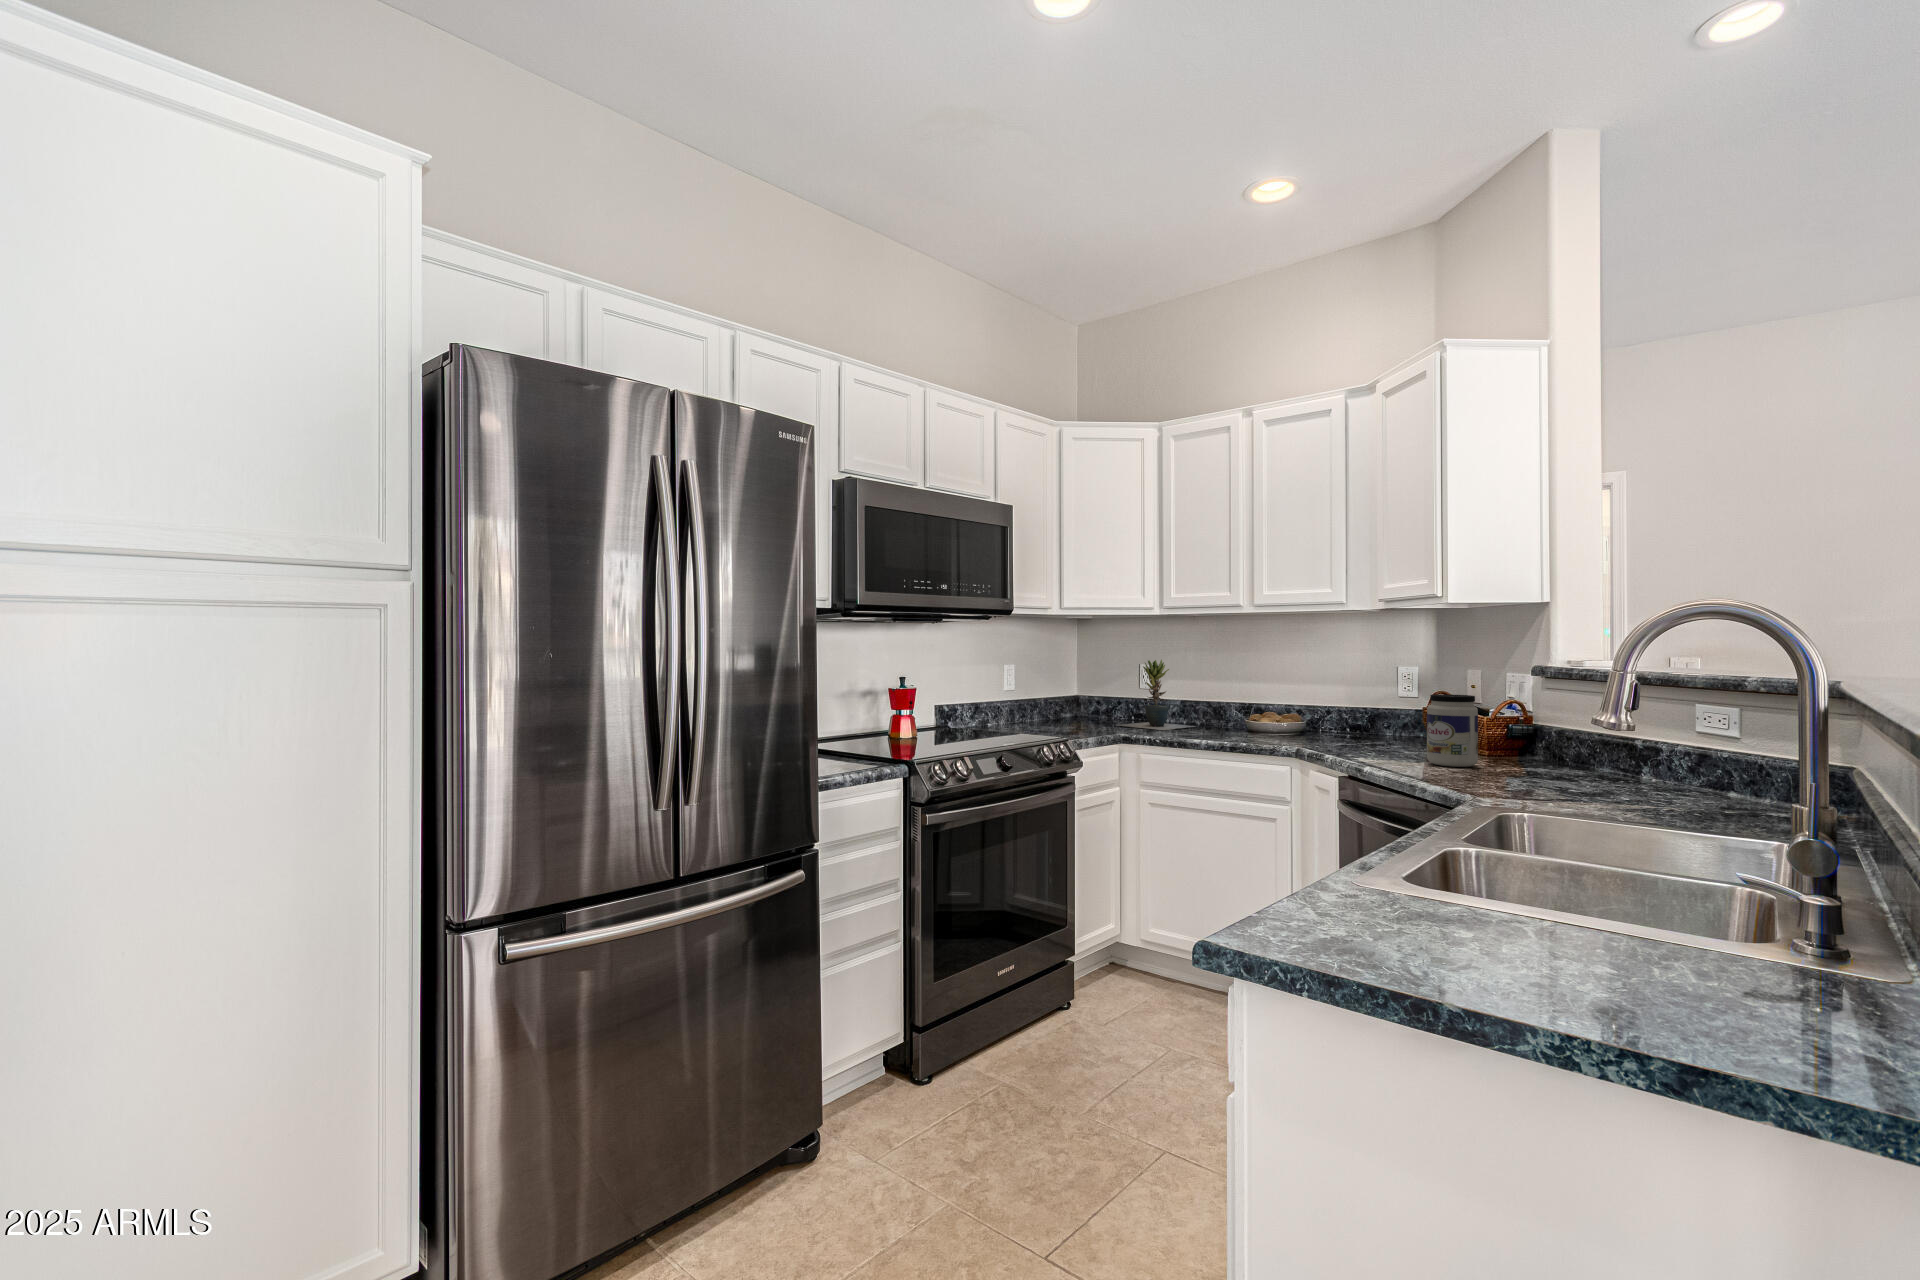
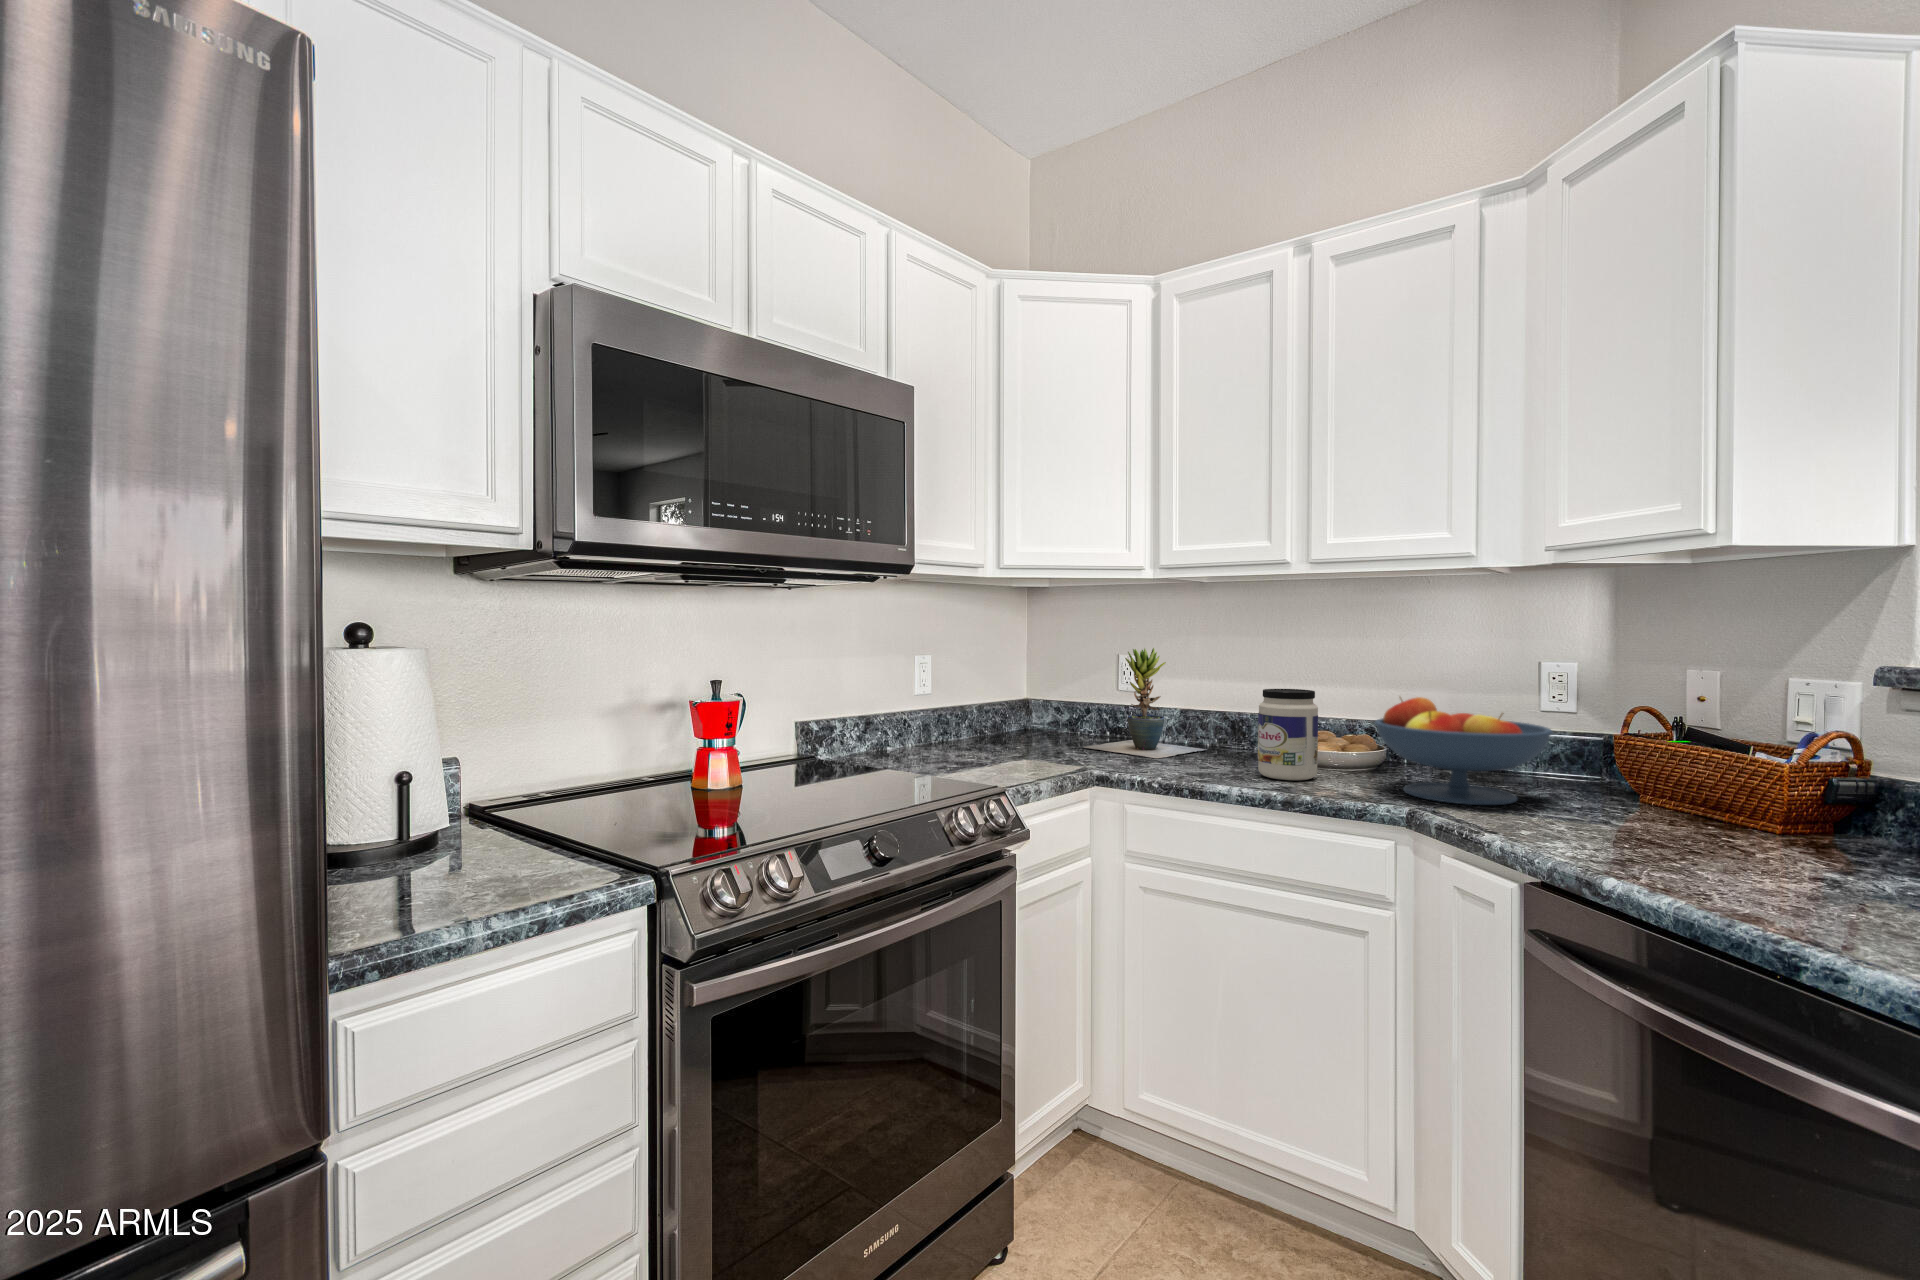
fruit bowl: none [1288,686,1386,747] -> present [1375,697,1553,805]
jar: present [1427,694,1478,767] -> present [1258,689,1318,780]

